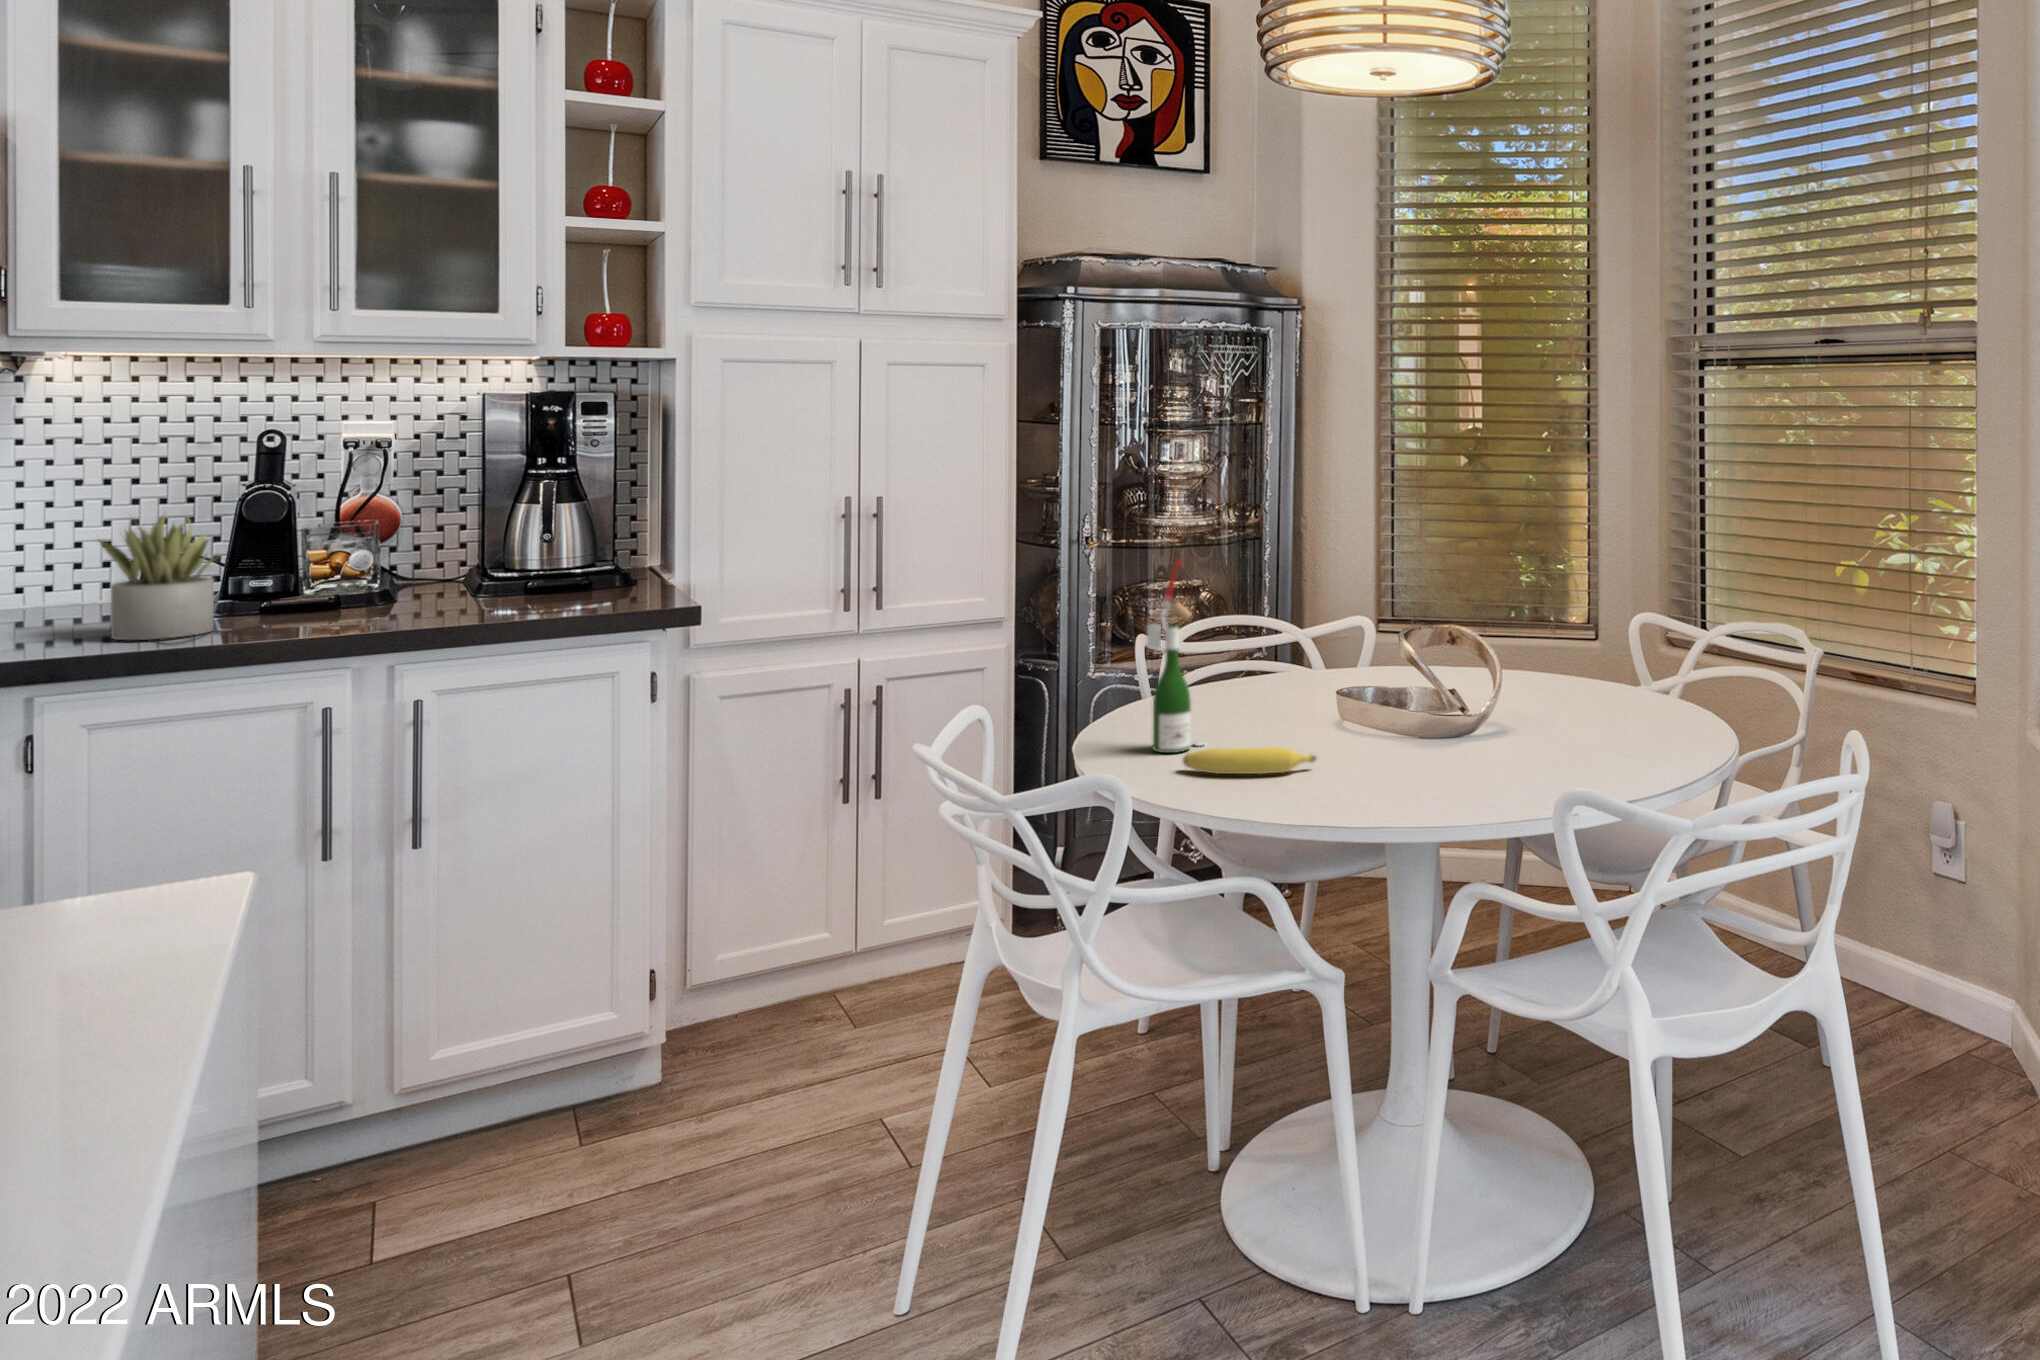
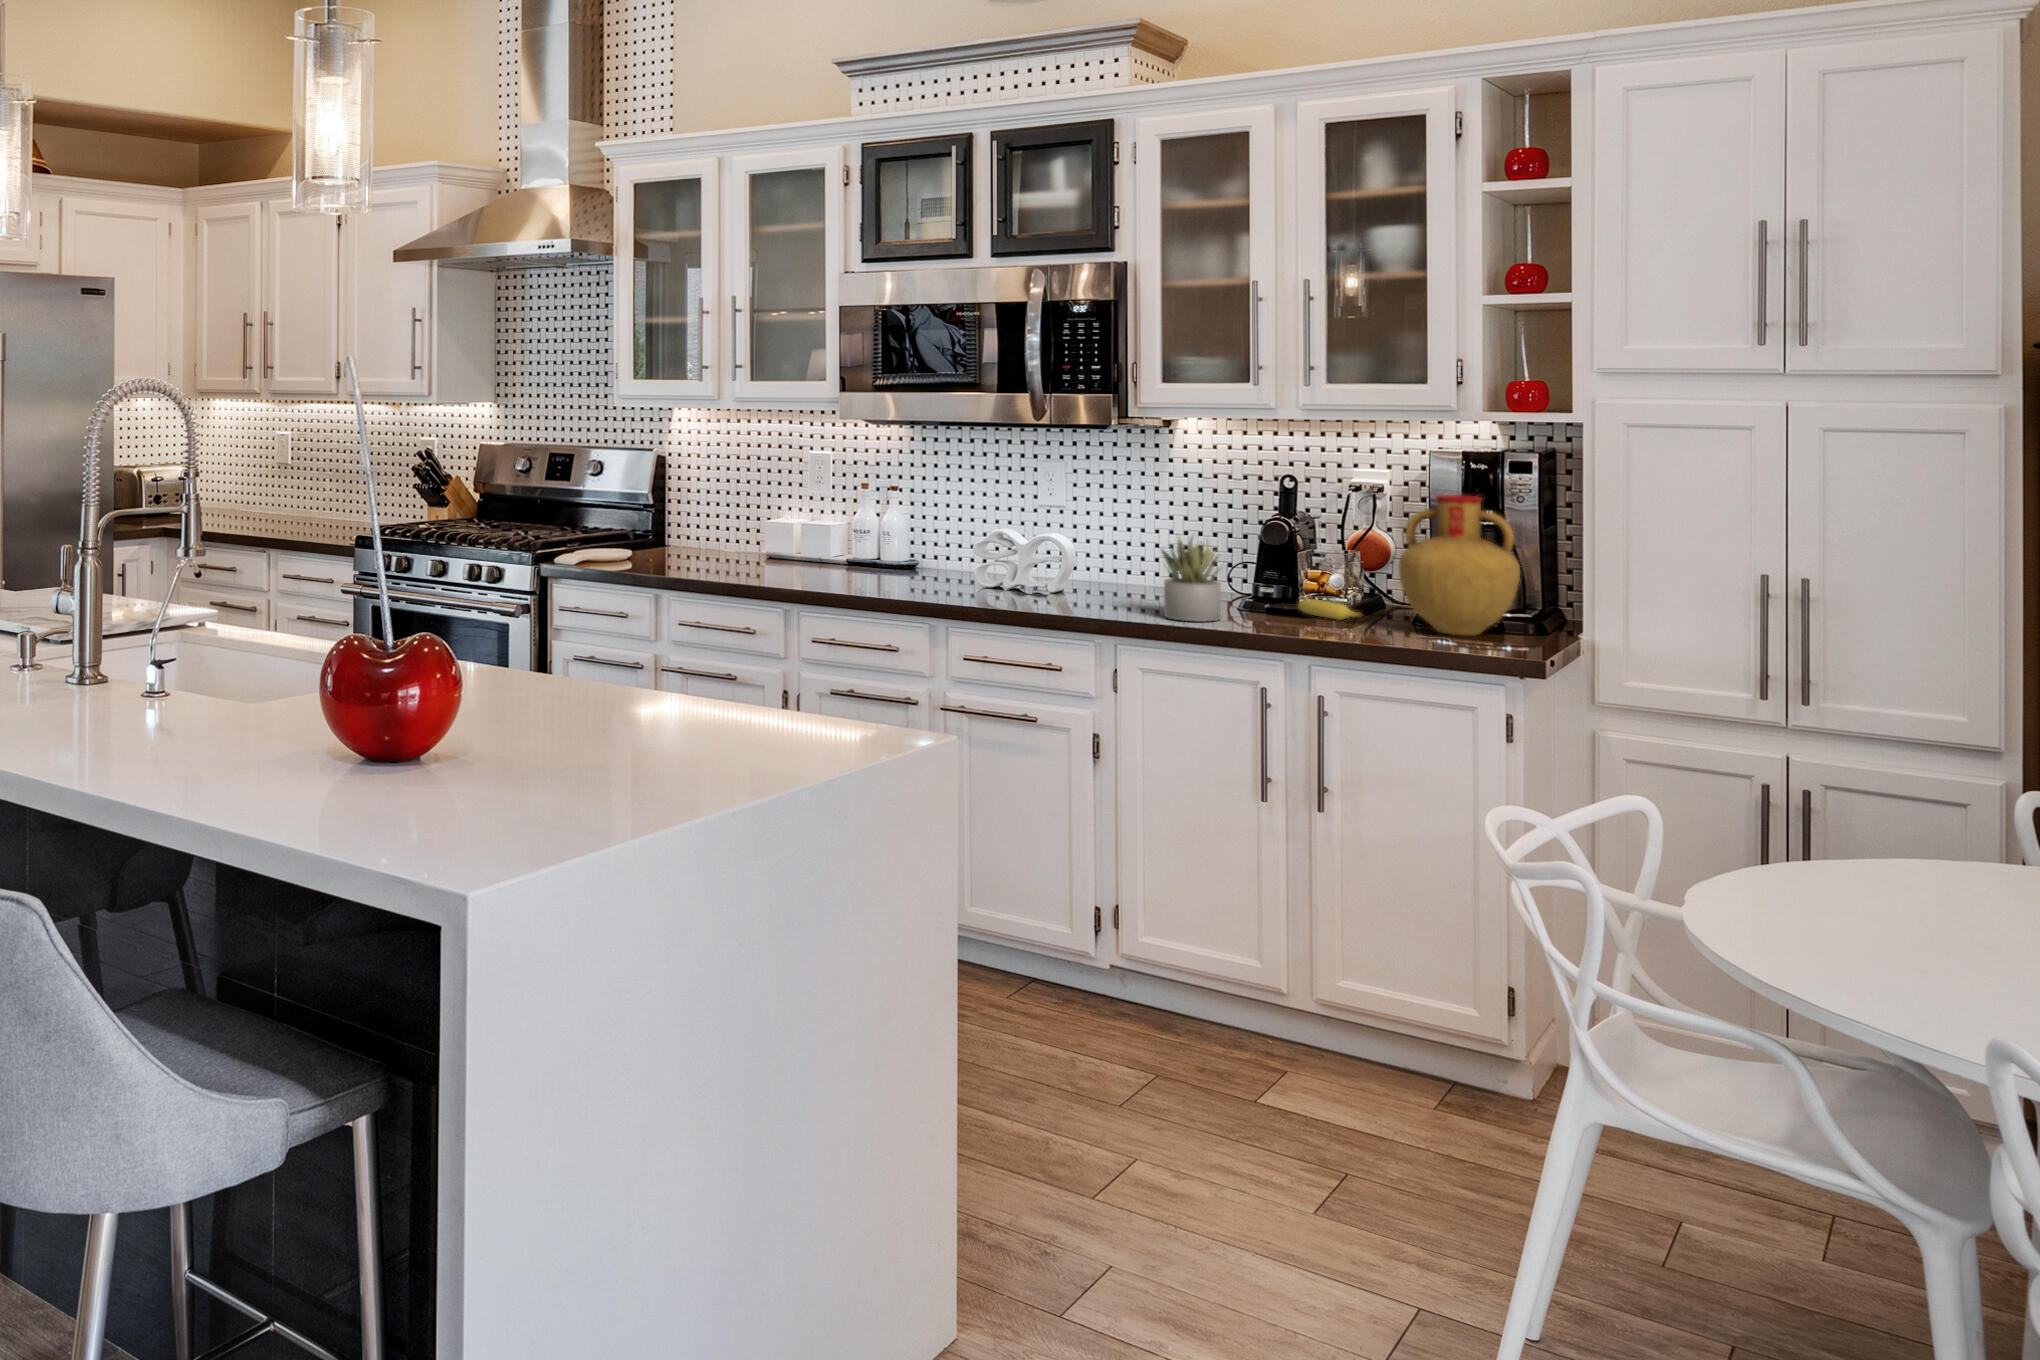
vase: none [477,439,624,599] -> present [1399,495,1520,635]
wine bottle: present [1147,560,1205,753] -> none [1817,686,1896,907]
fruit: present [1183,747,1316,774] -> present [1298,598,1363,620]

